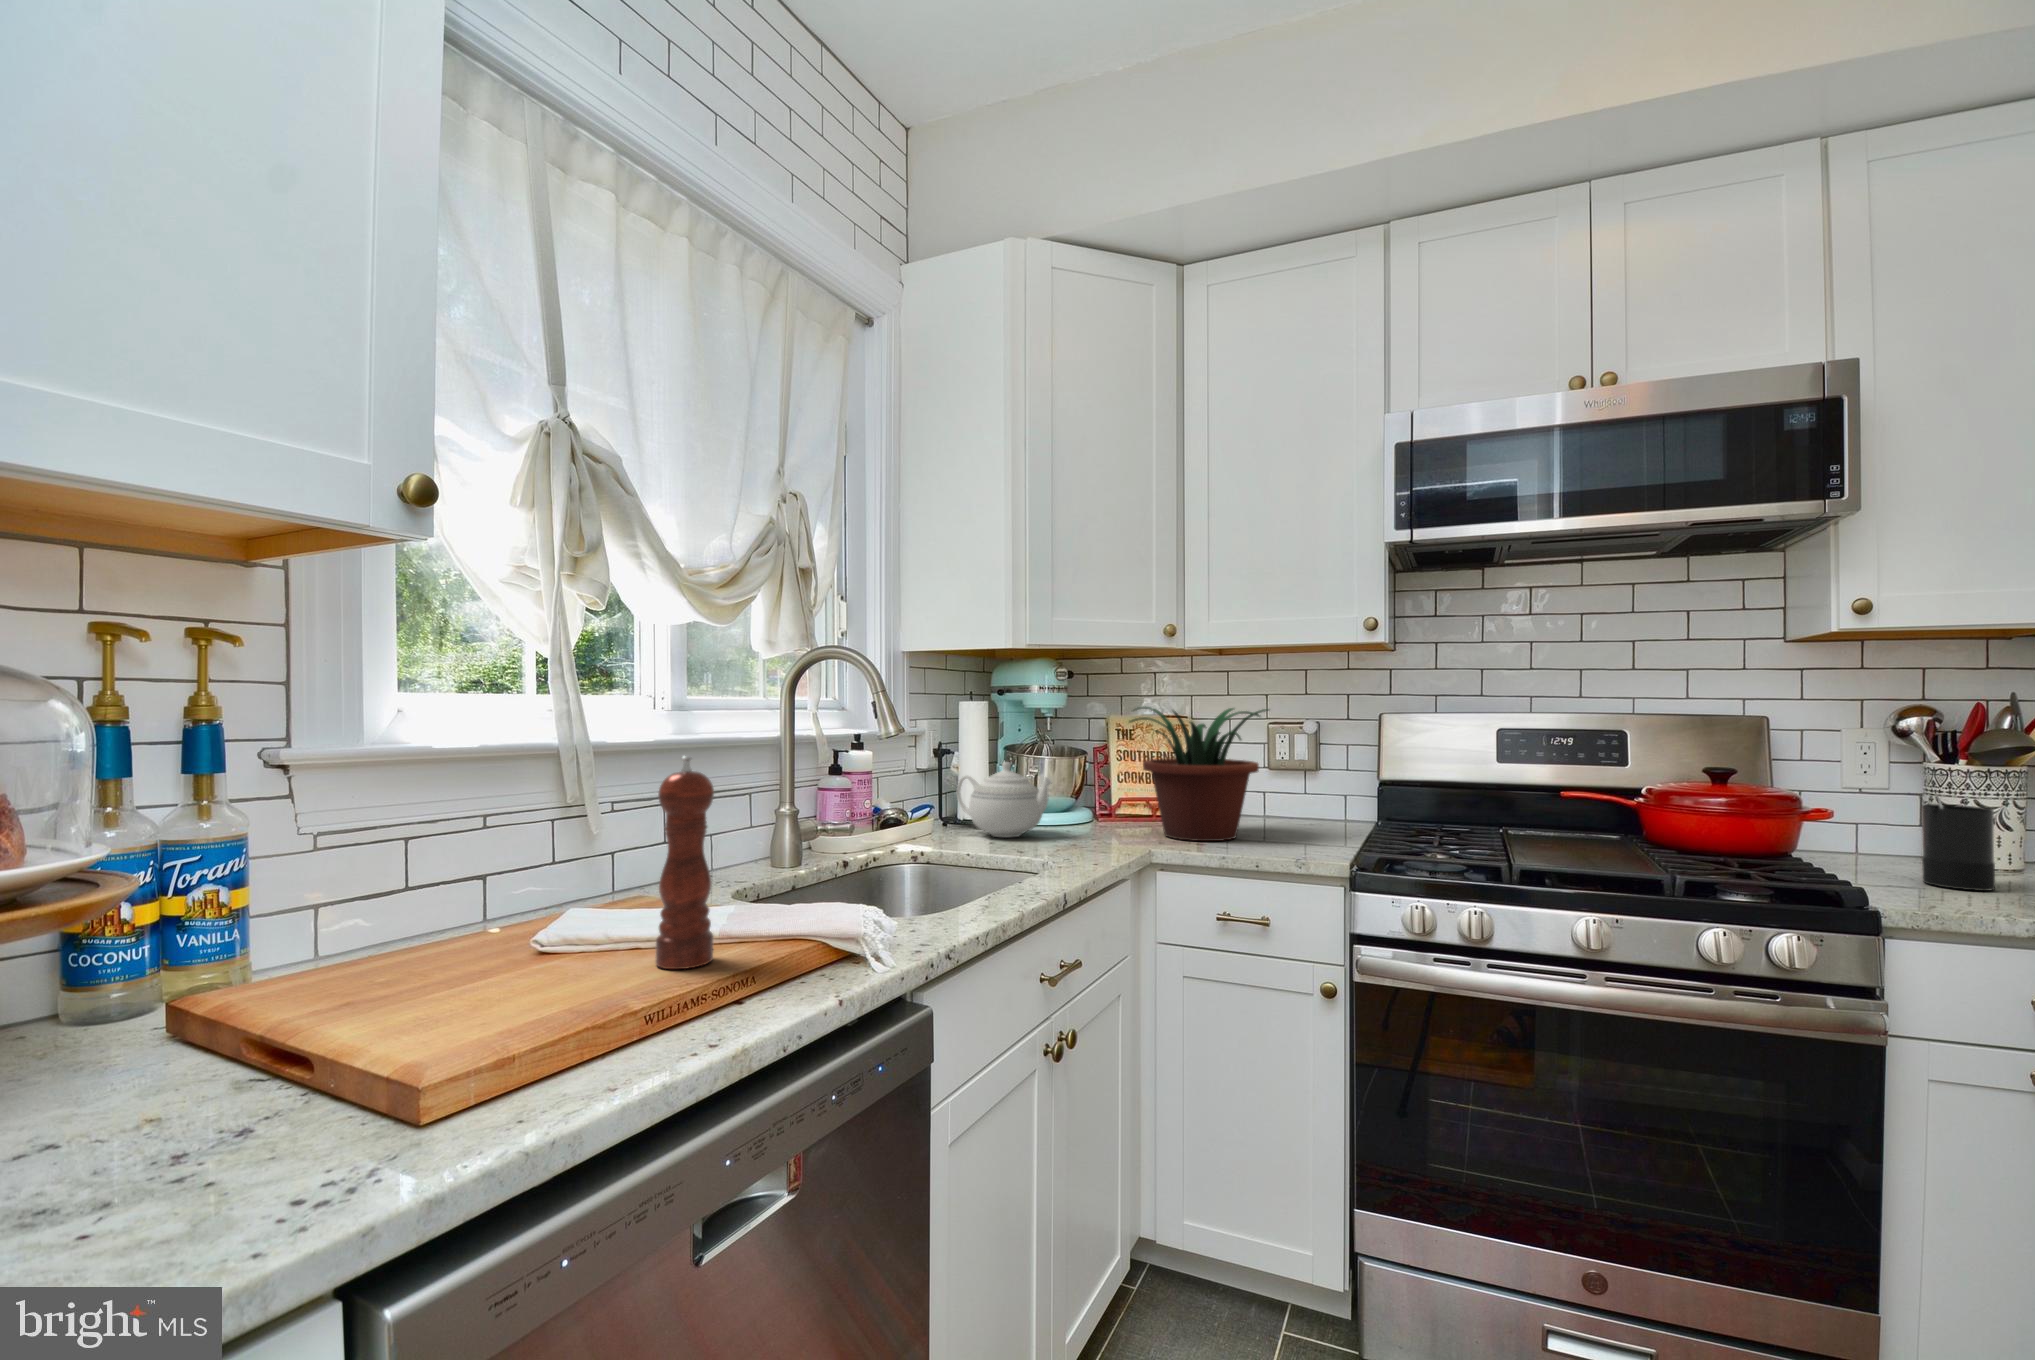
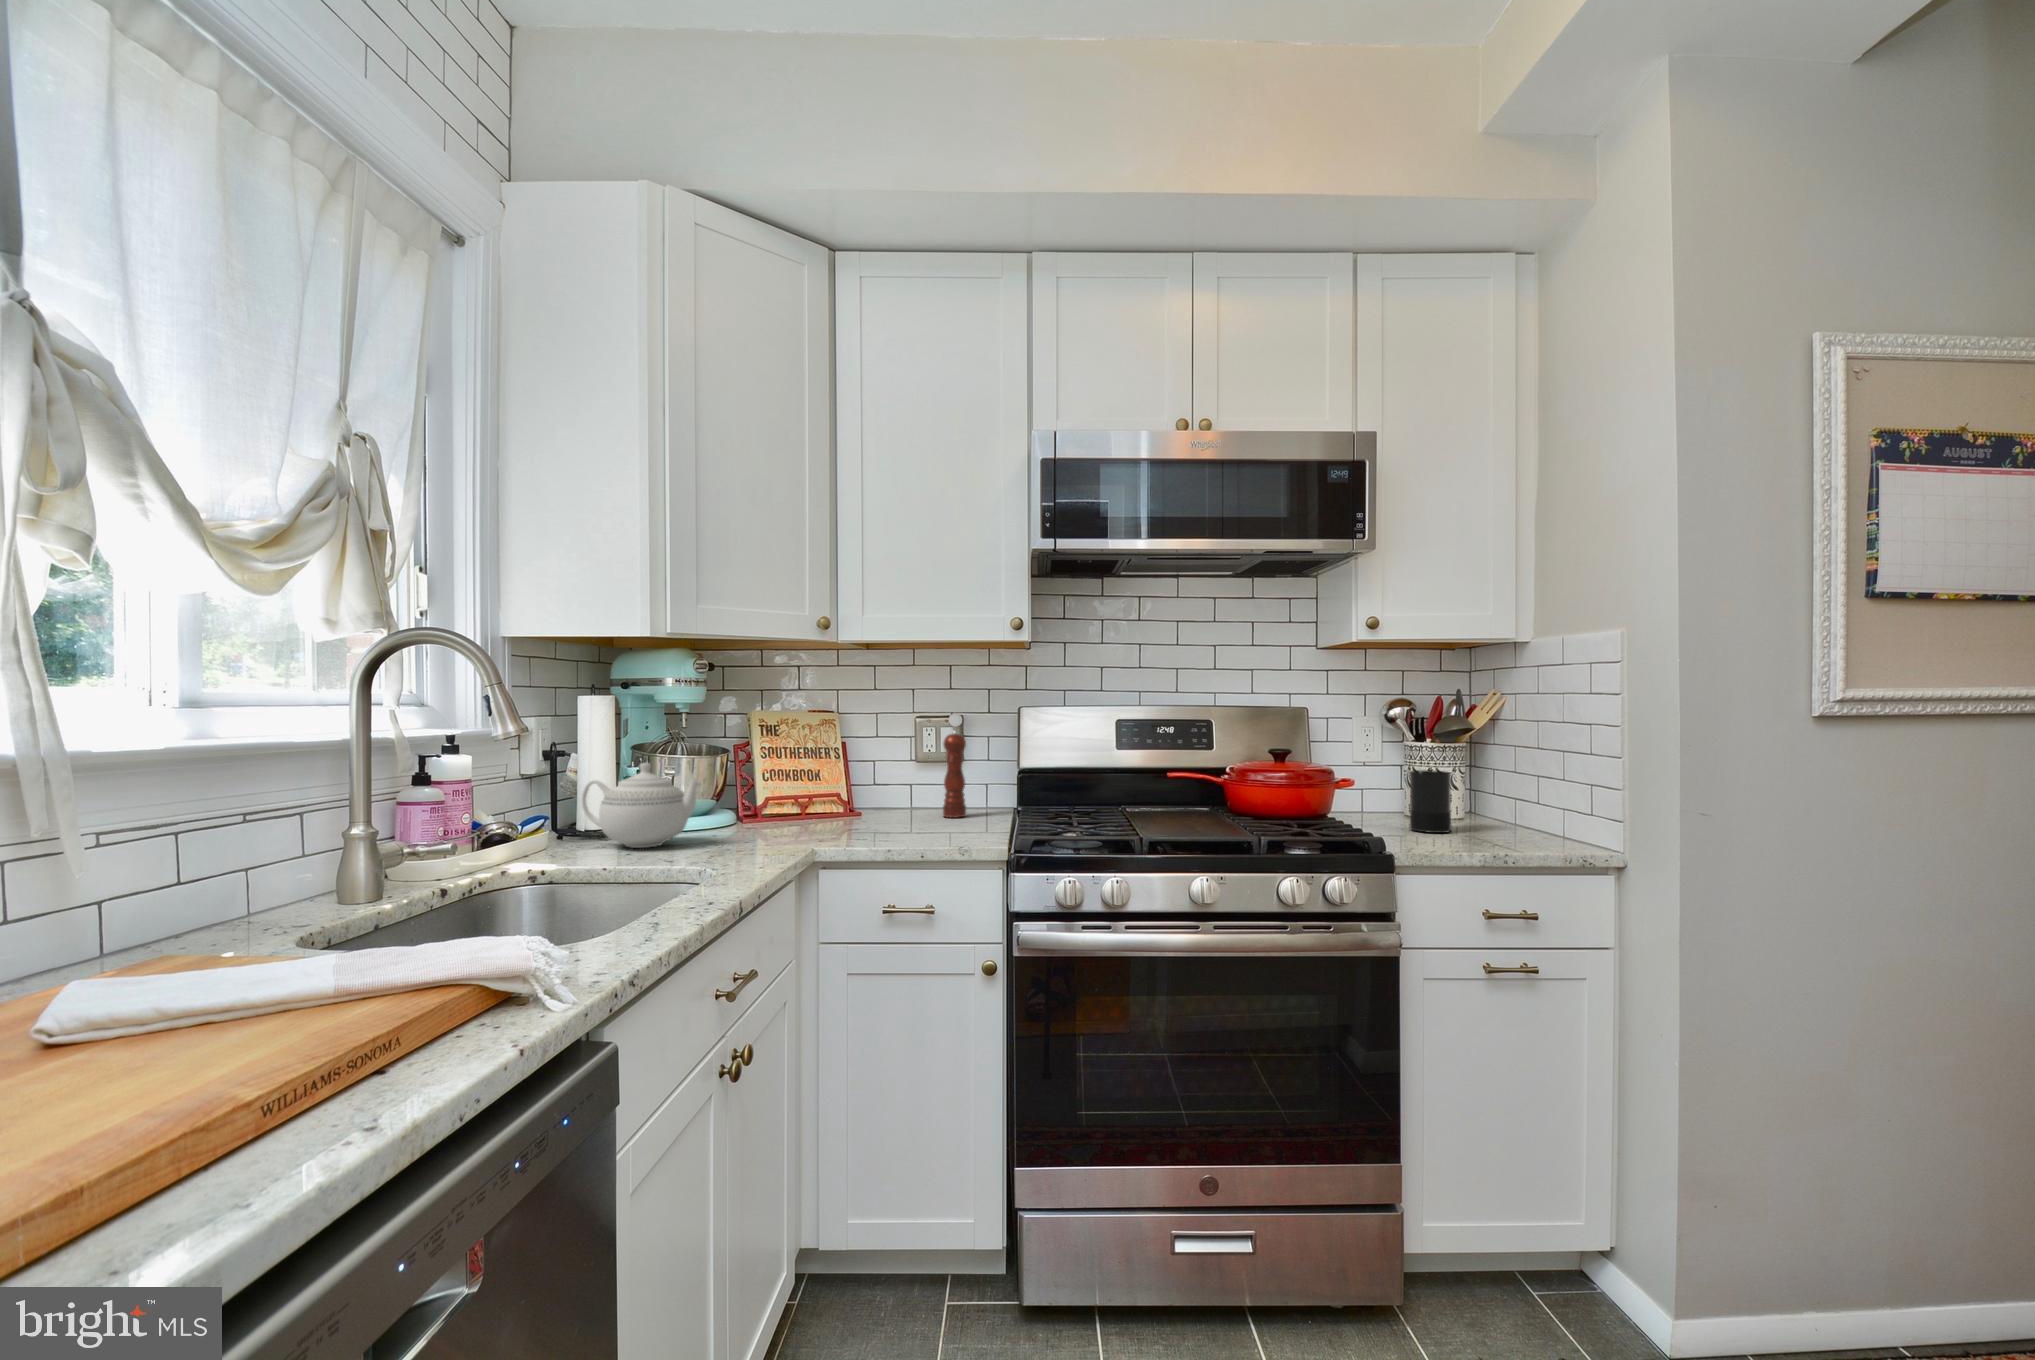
potted plant: present [1129,706,1269,841] -> none [784,701,929,837]
pepper mill: present [655,756,714,969] -> present [943,727,966,818]

